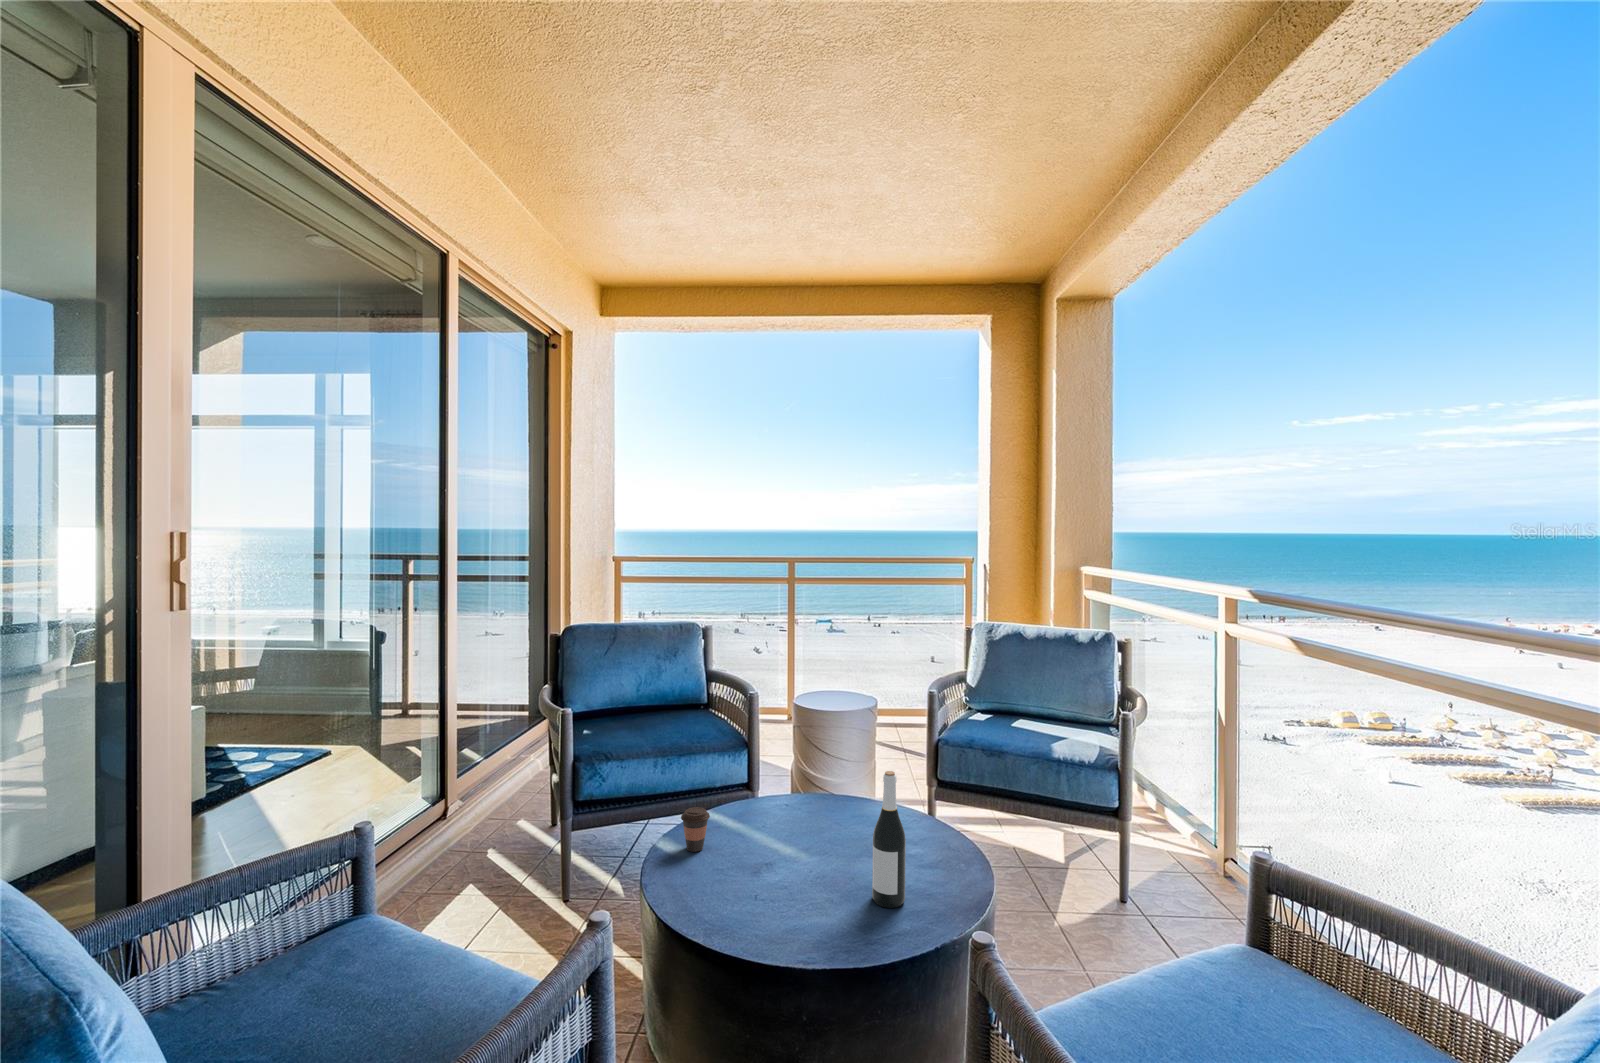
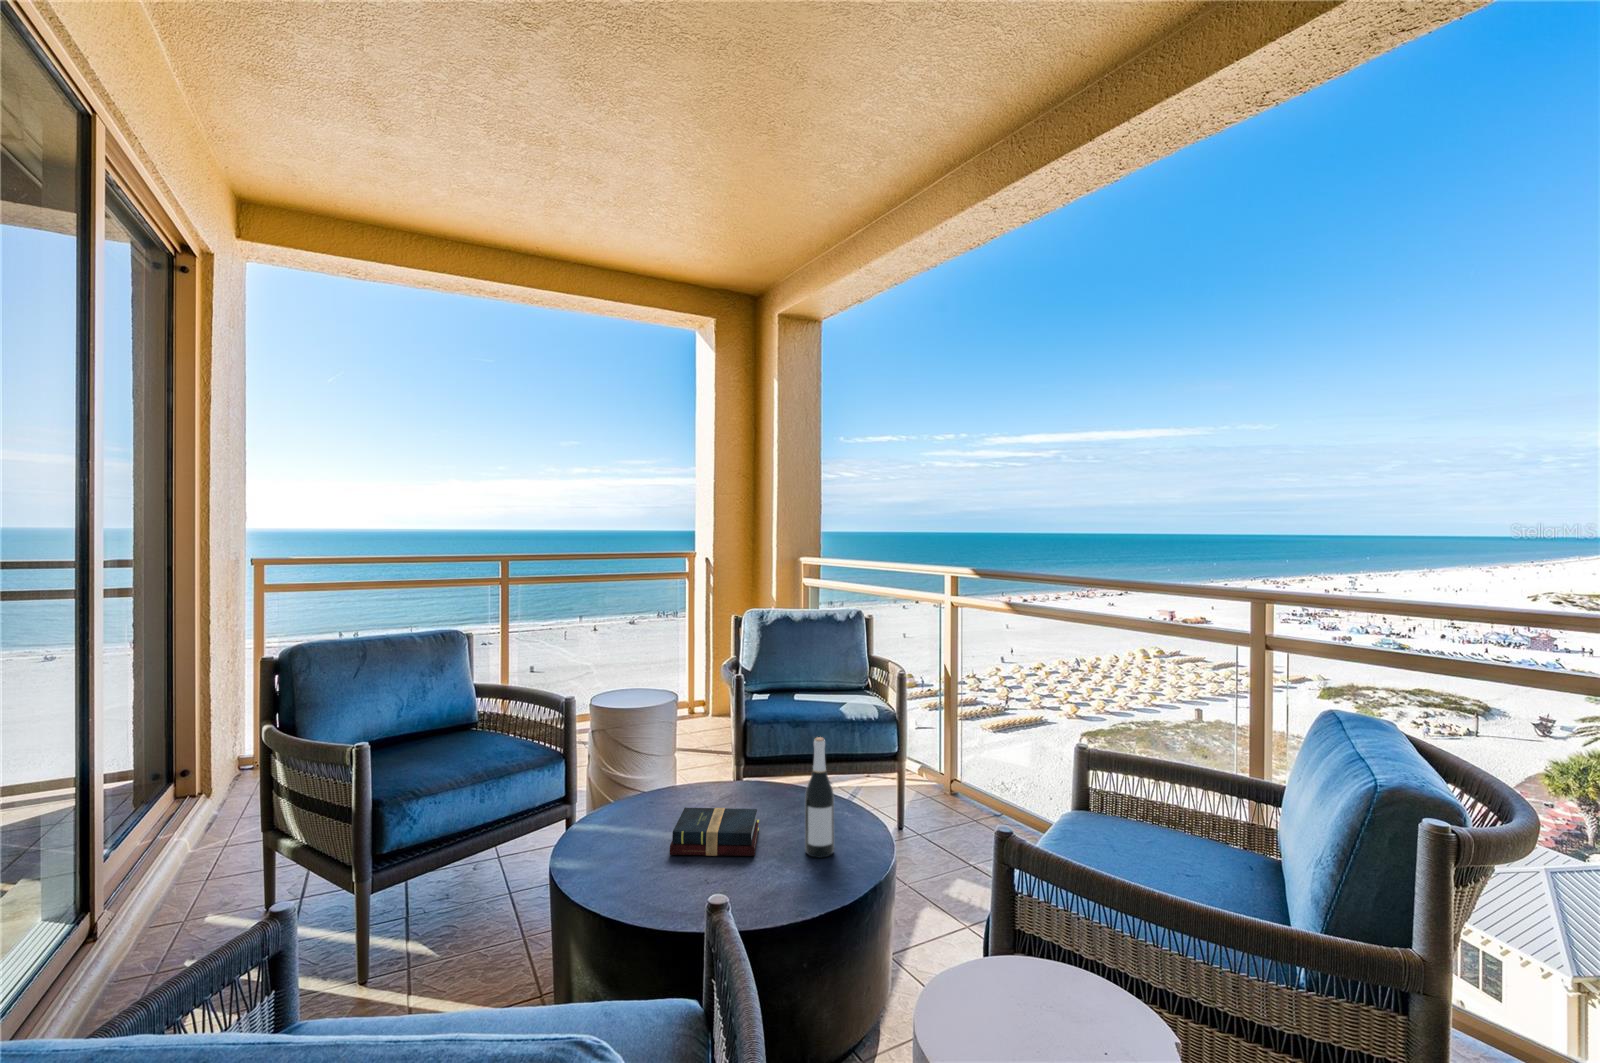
coffee cup: present [681,807,710,852] -> none [591,817,623,864]
hardback book: none [747,816,853,884] -> present [670,808,759,856]

